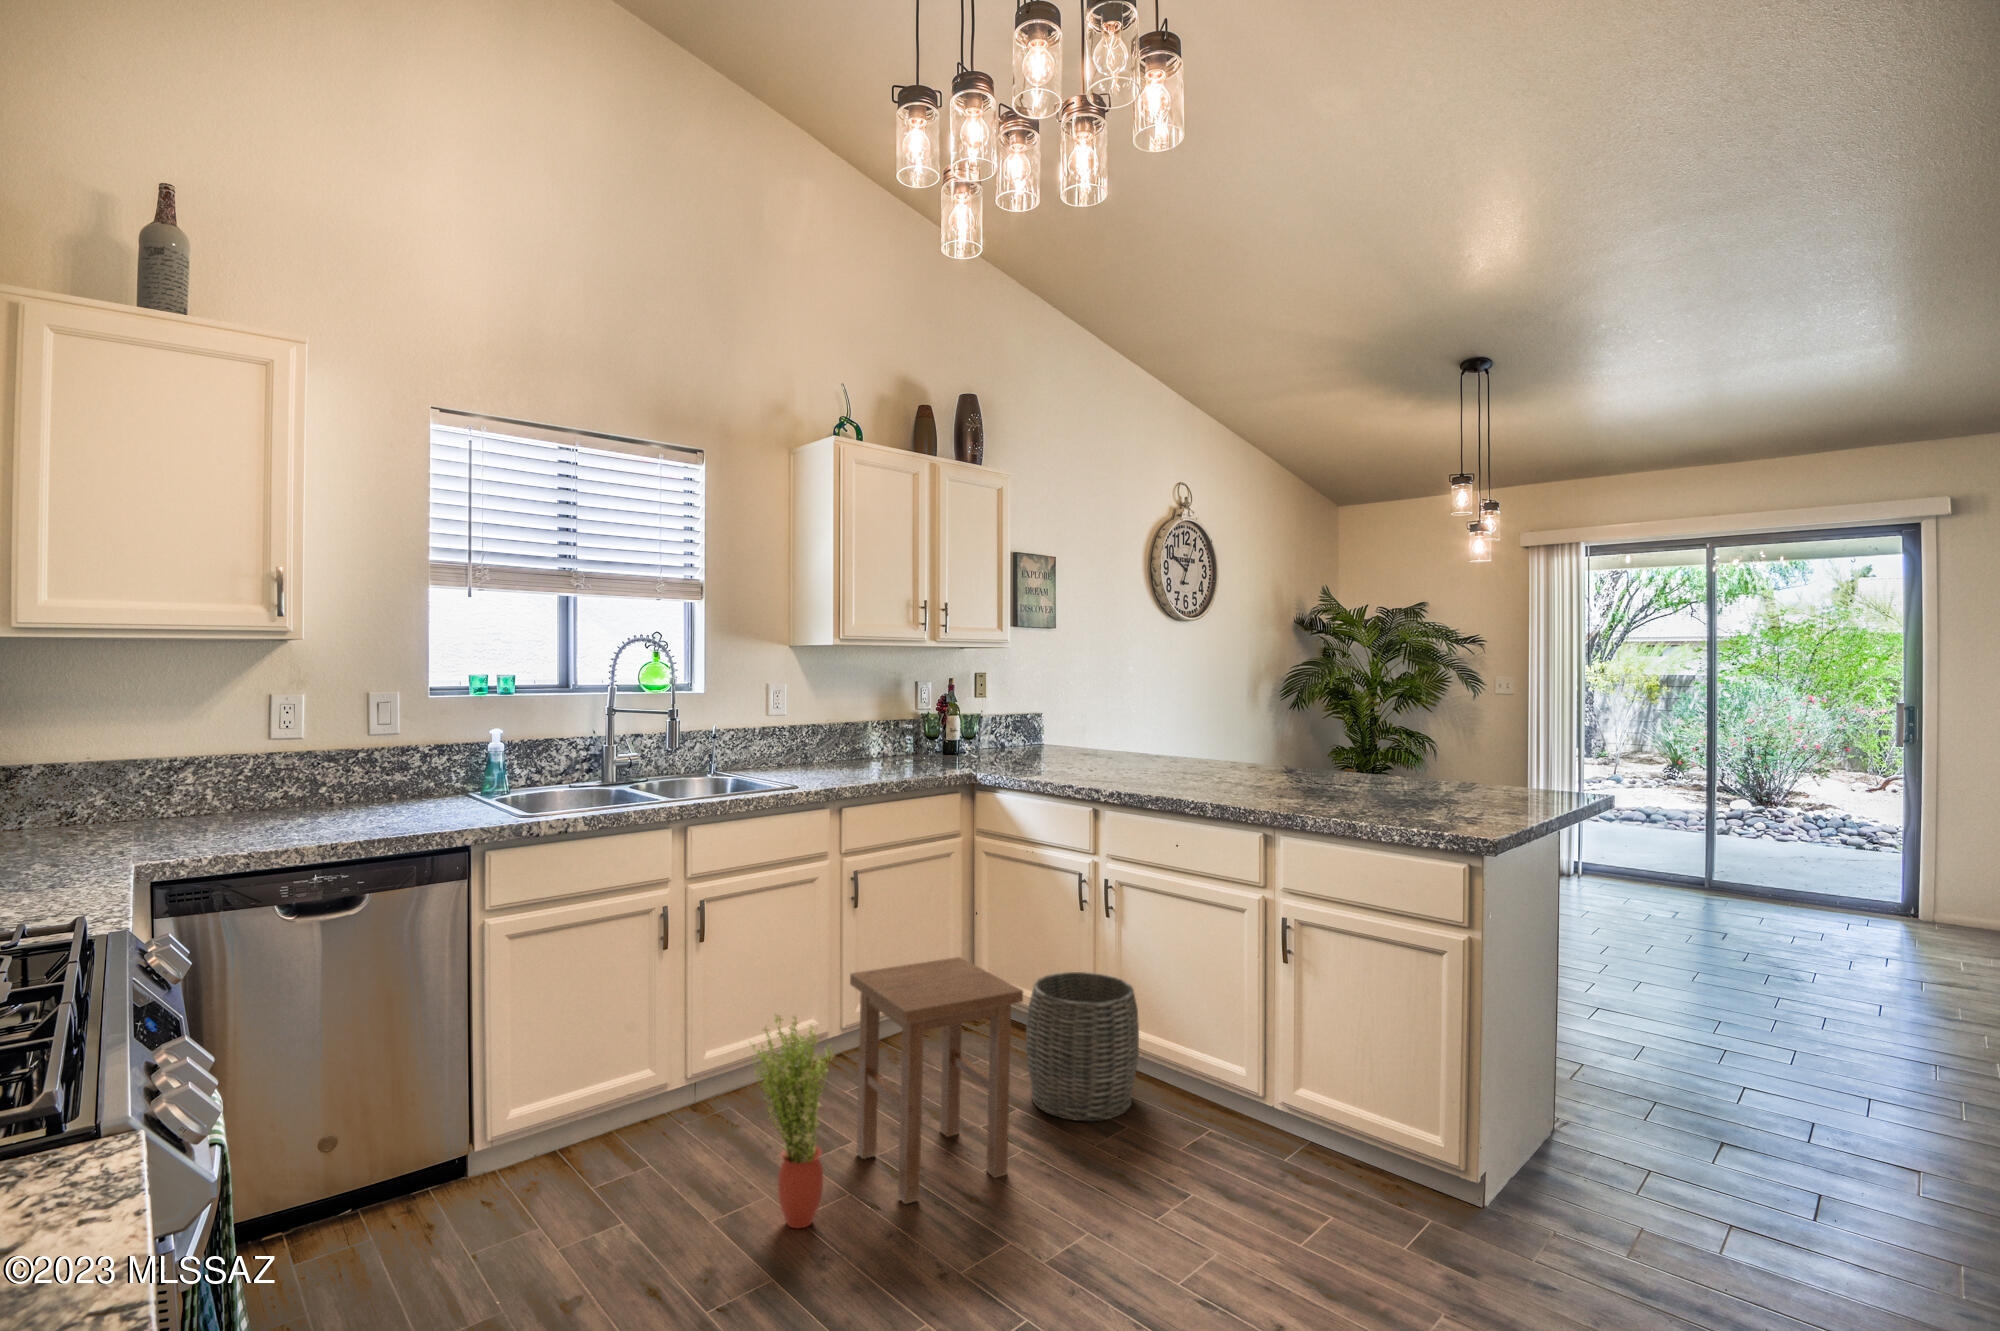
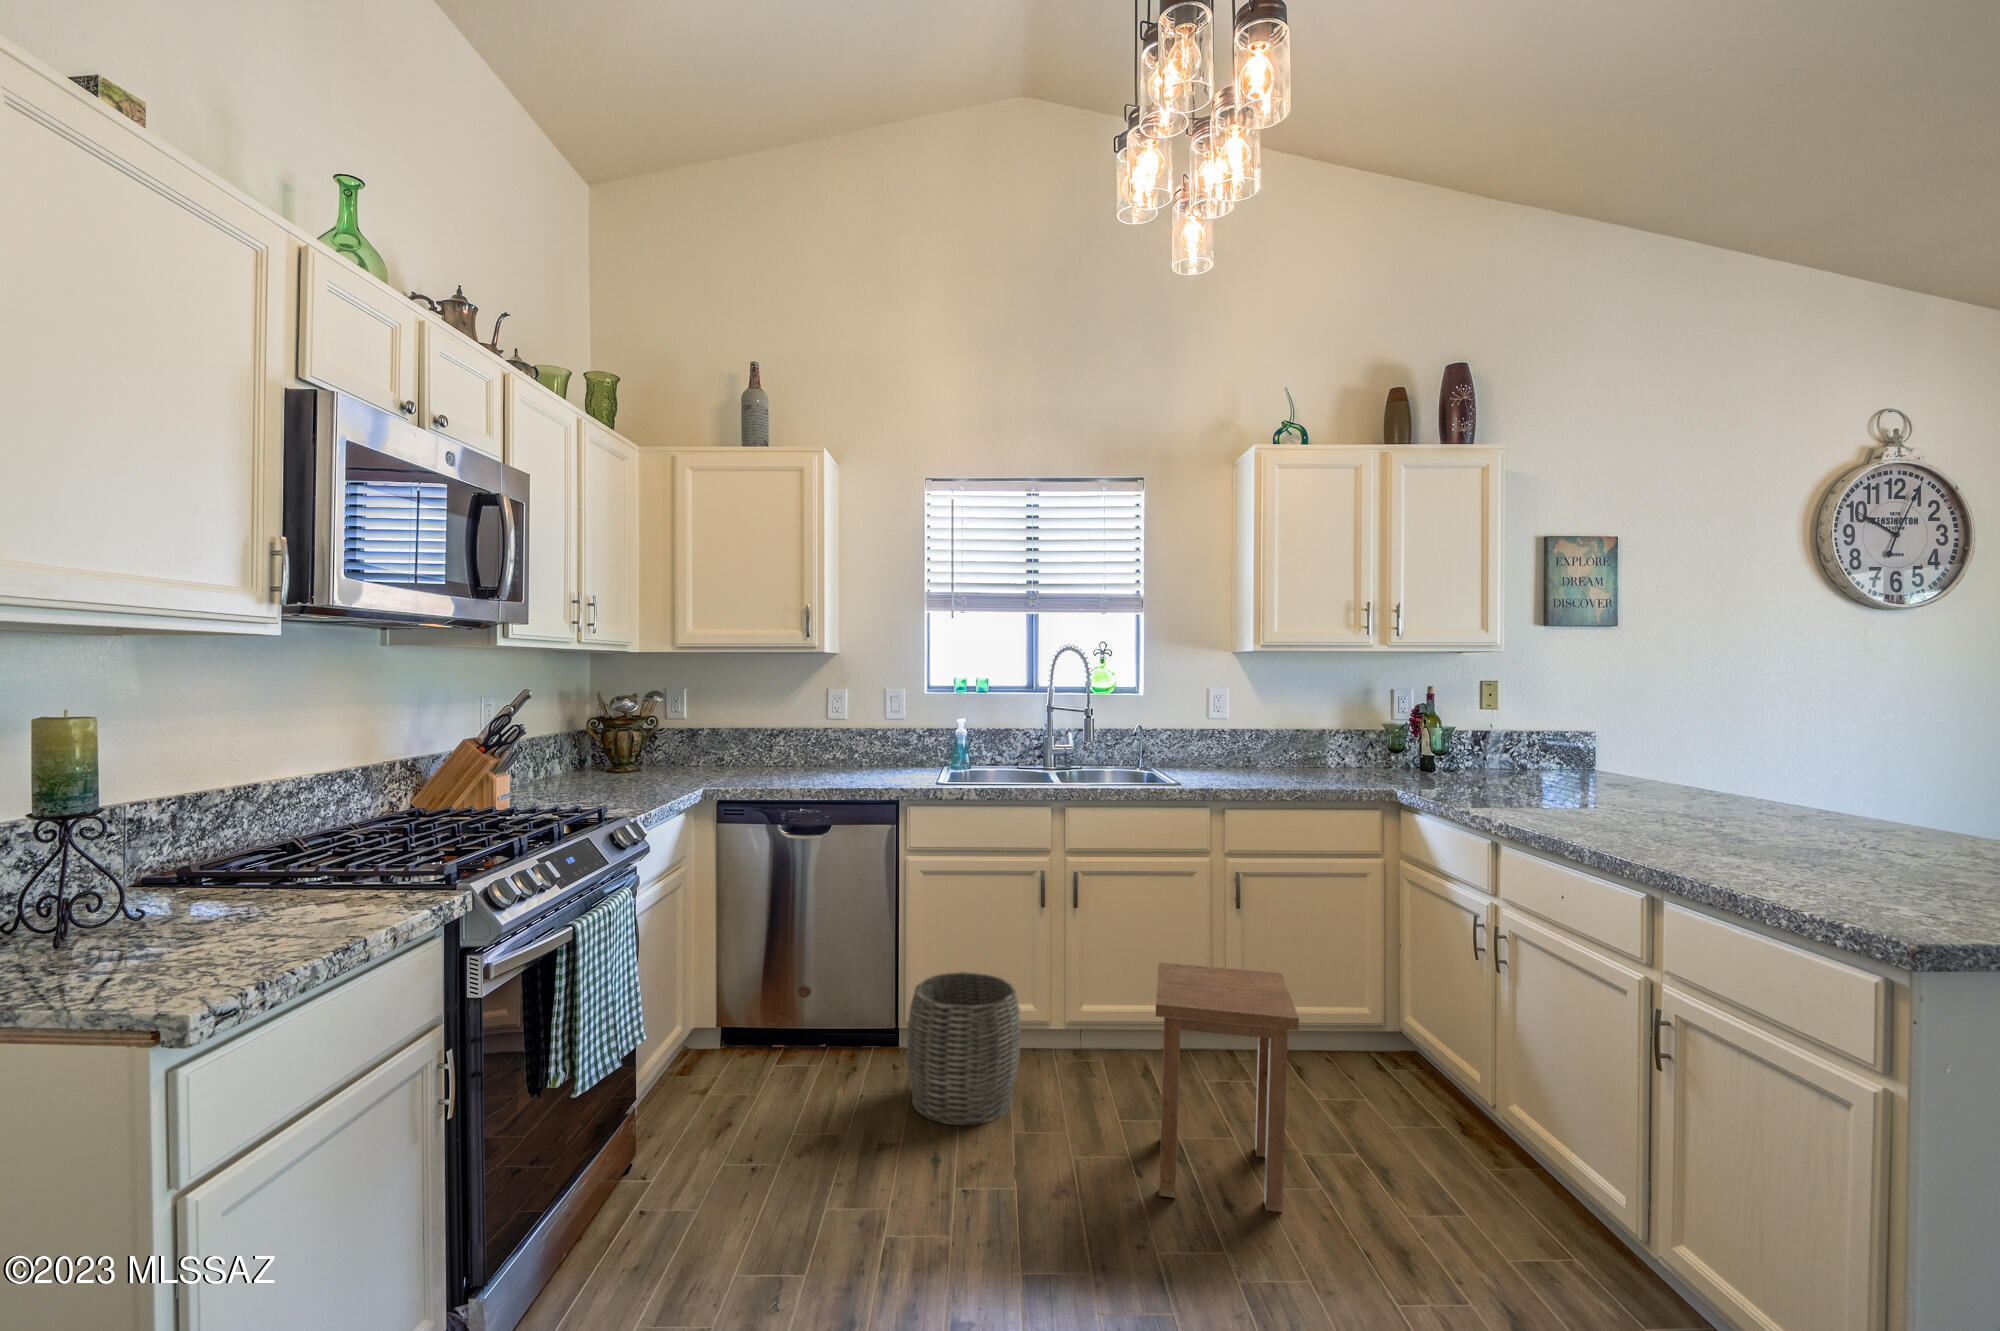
woven basket: present [1026,972,1139,1121] -> present [907,972,1020,1125]
potted plant: present [750,1015,834,1228] -> none [1025,977,1093,1178]

